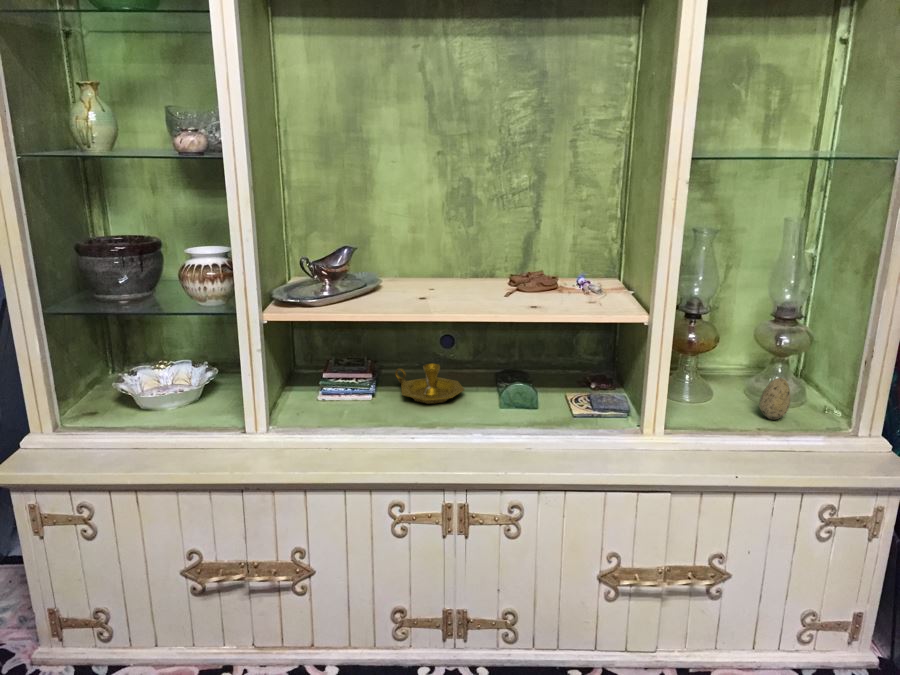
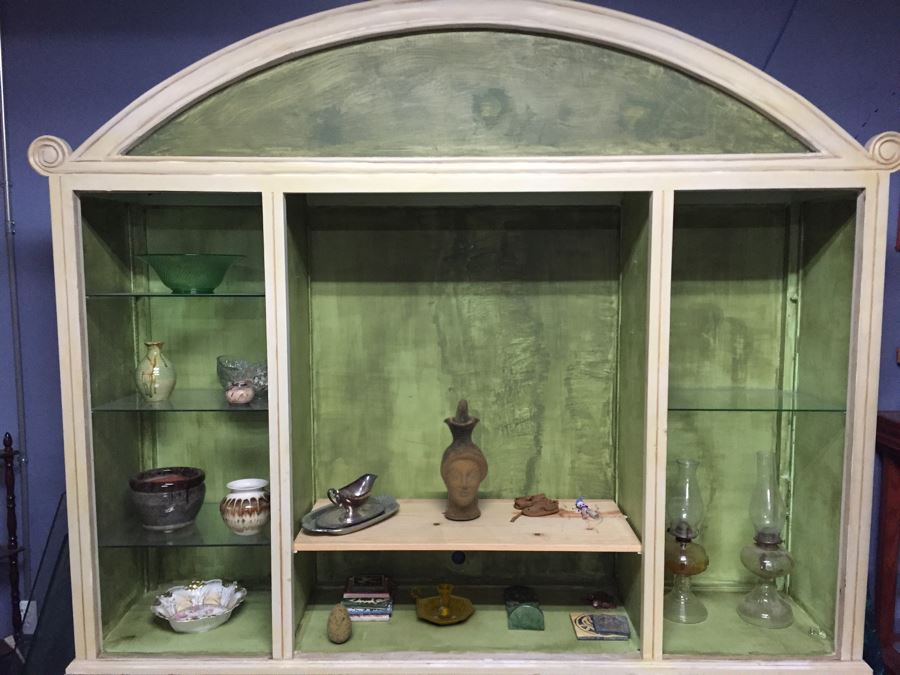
ceramic pitcher: none [426,160,480,293] -> present [440,399,488,520]
decorative egg: present [759,378,790,419] -> present [327,603,352,643]

